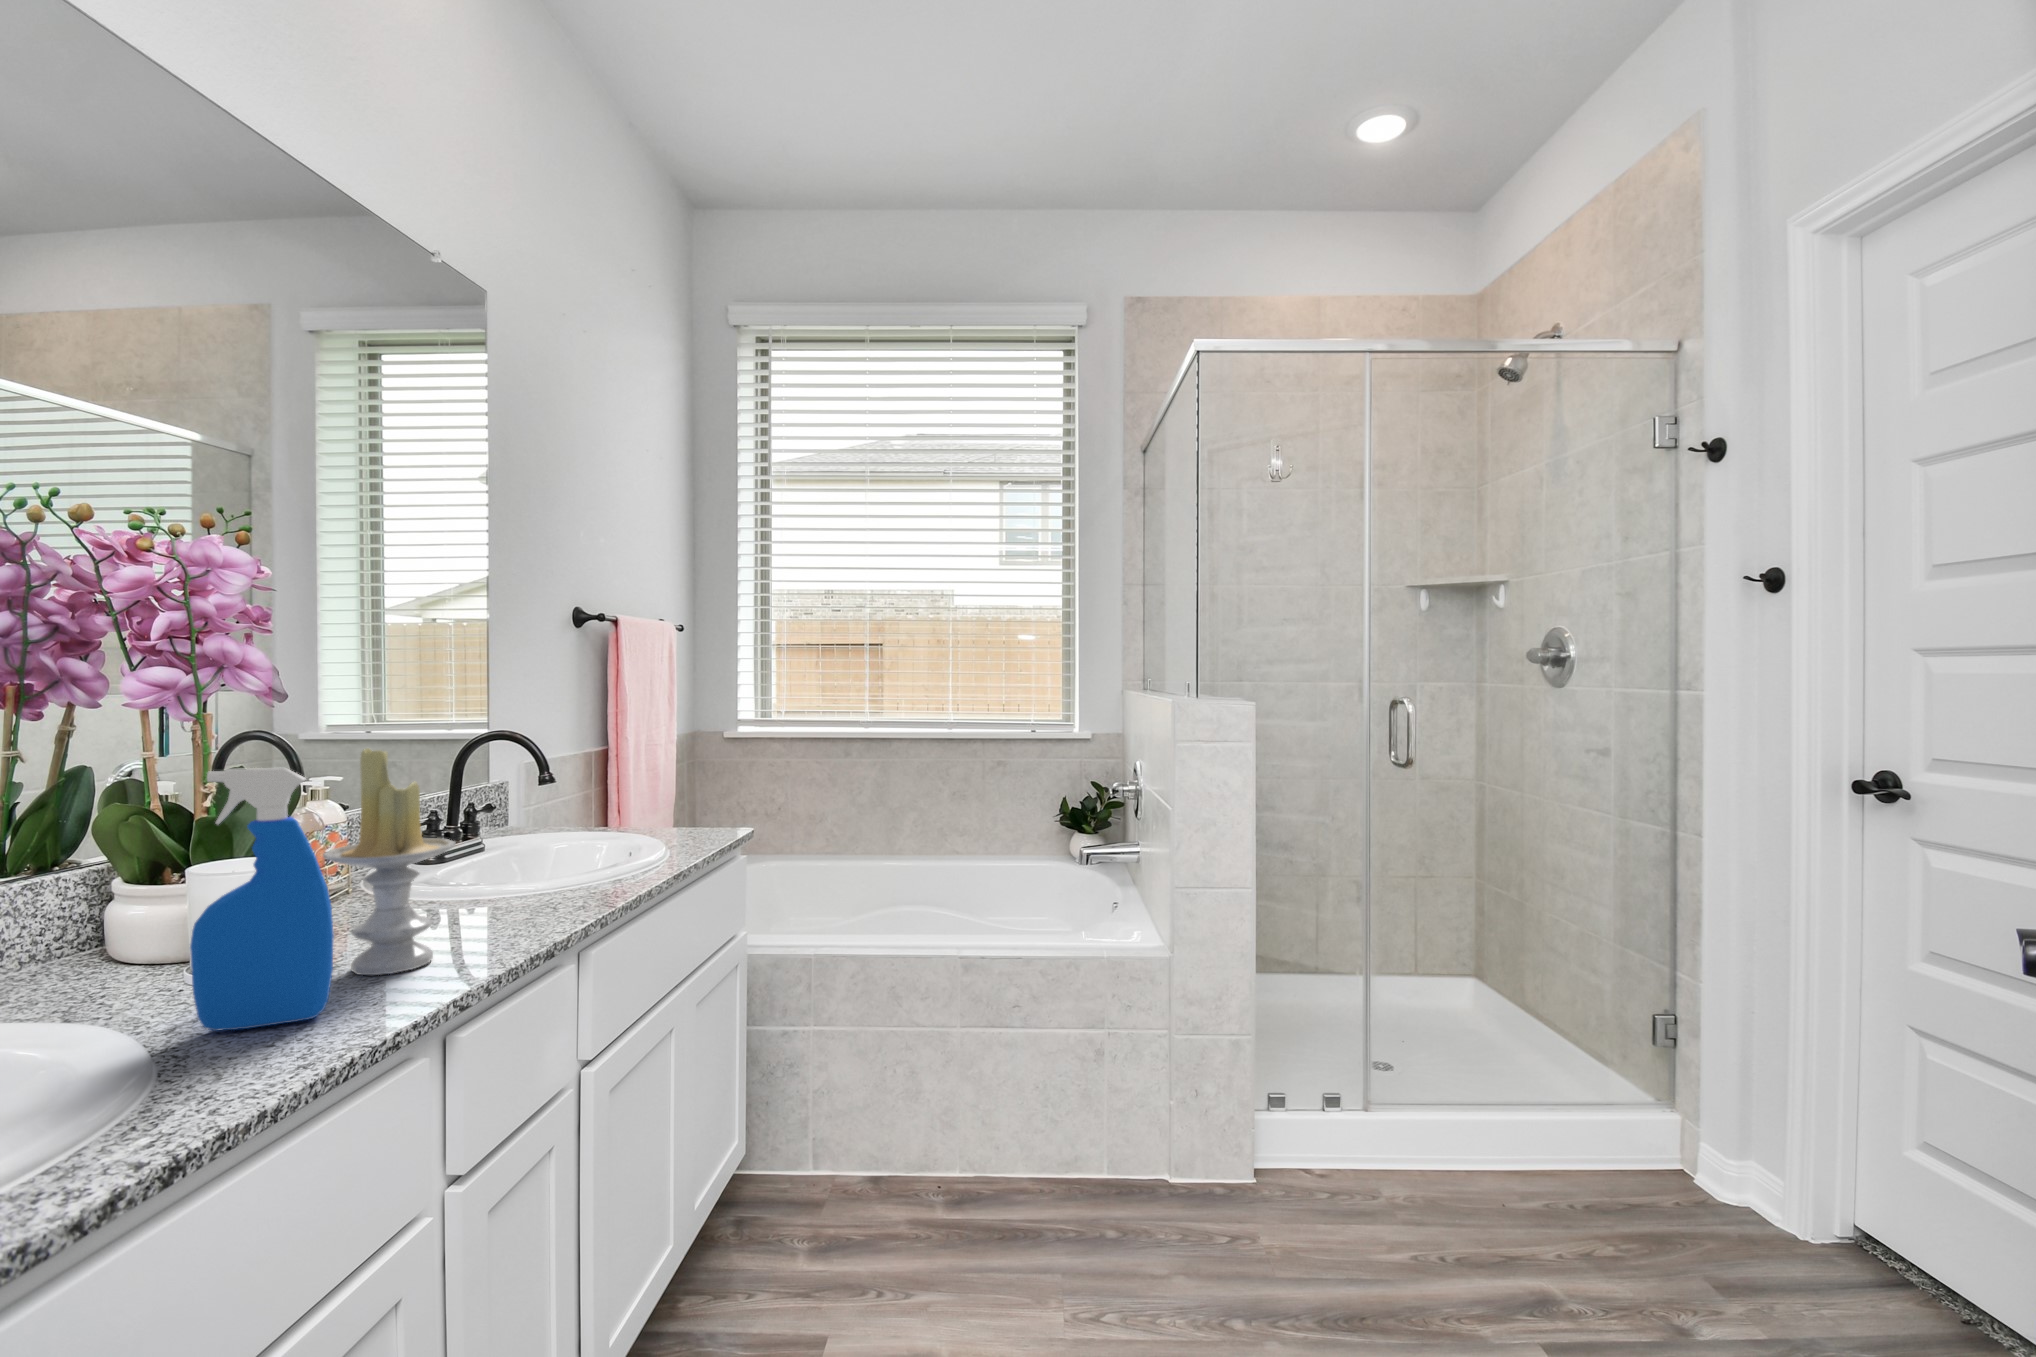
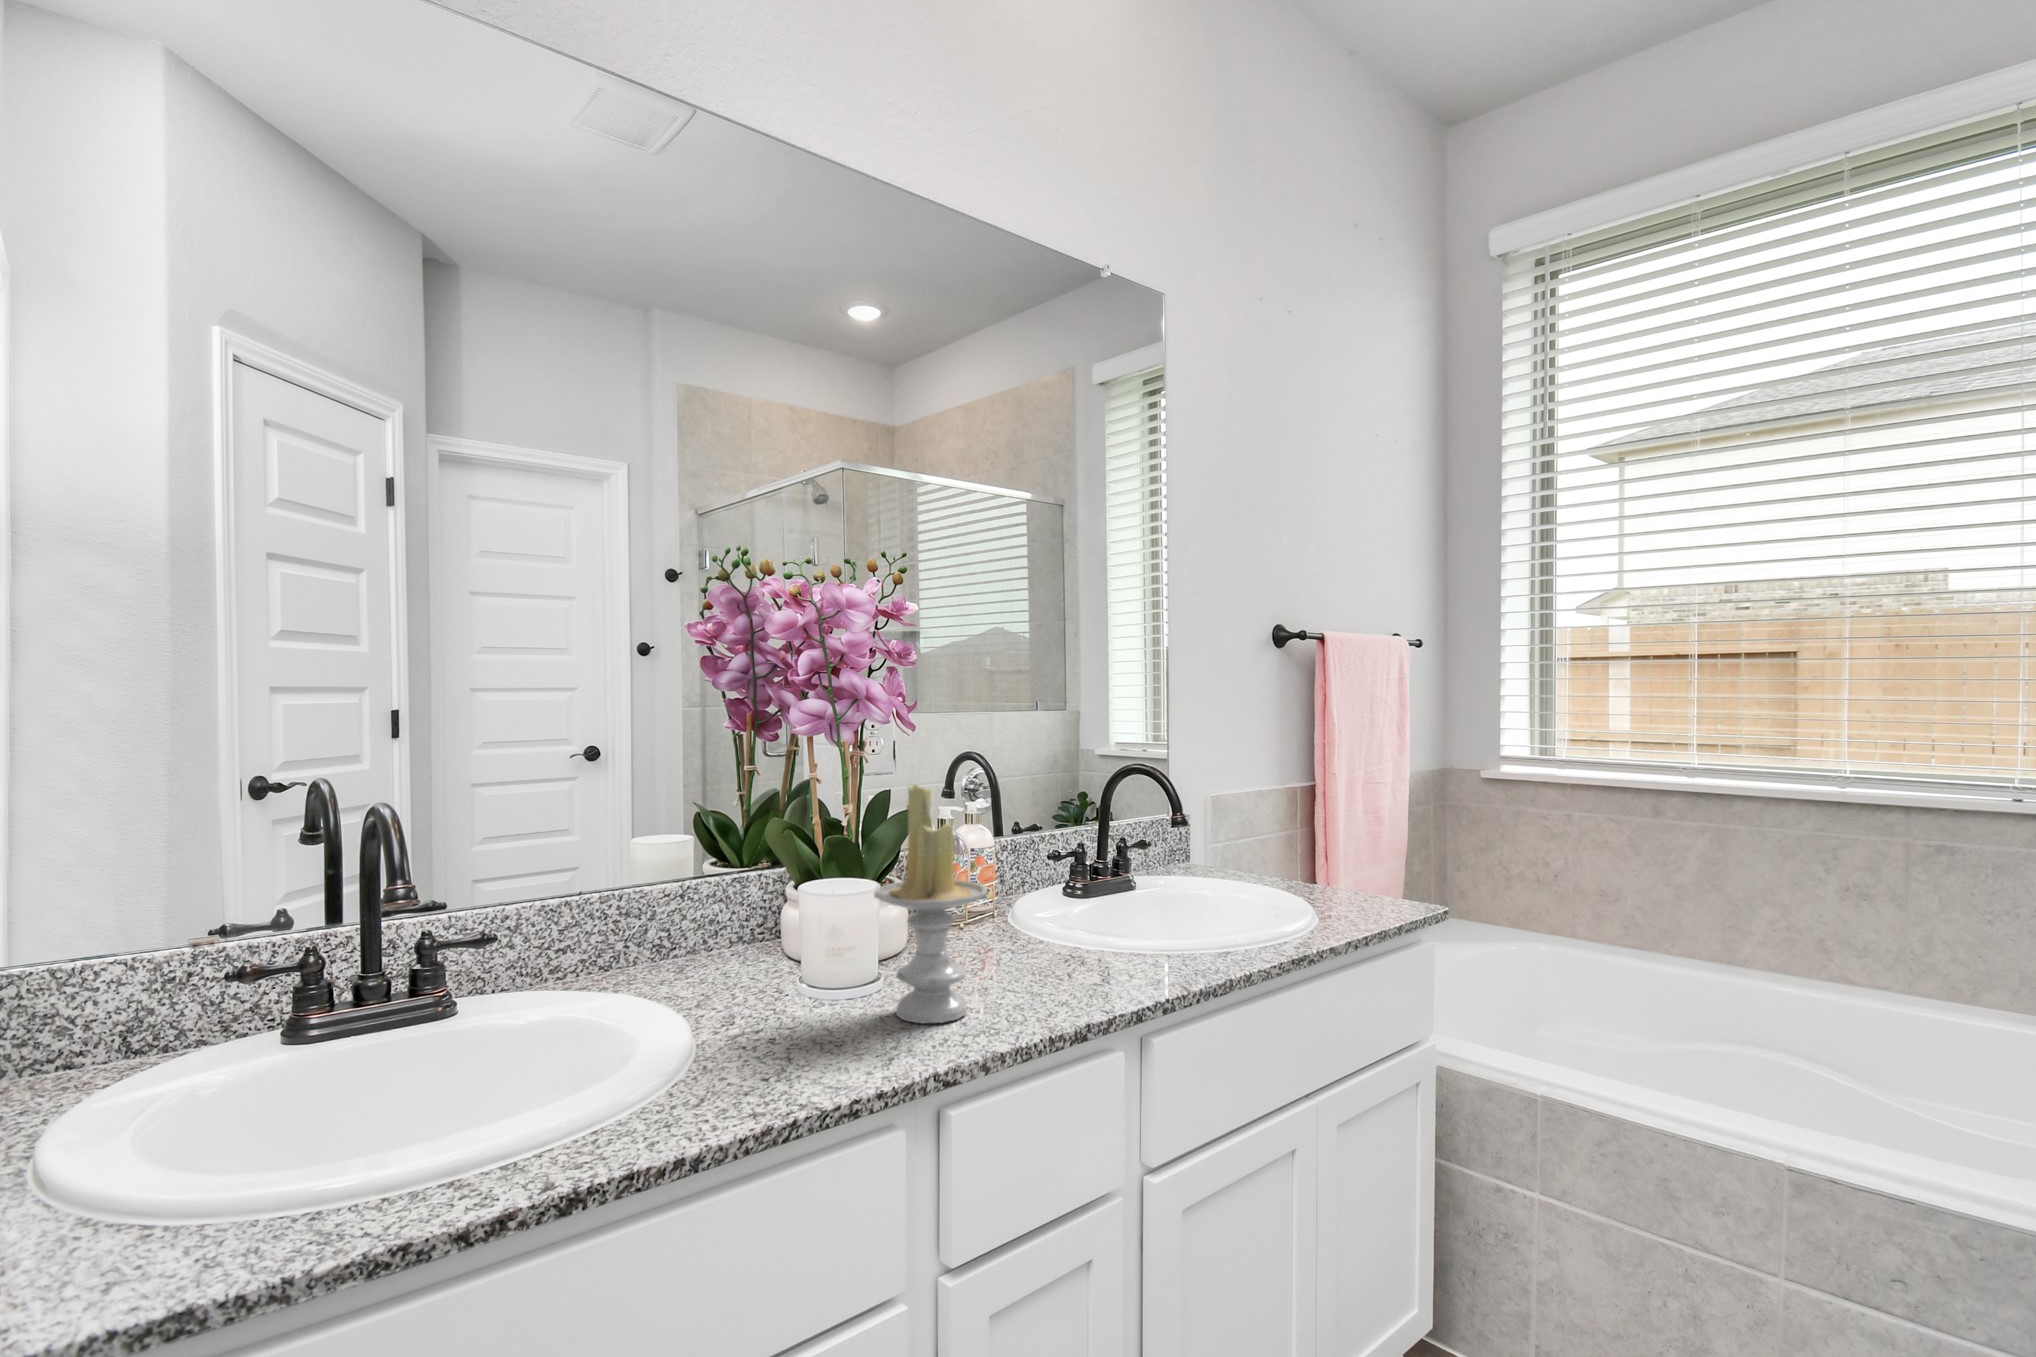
spray bottle: present [190,768,333,1031] -> none [732,801,834,1060]

